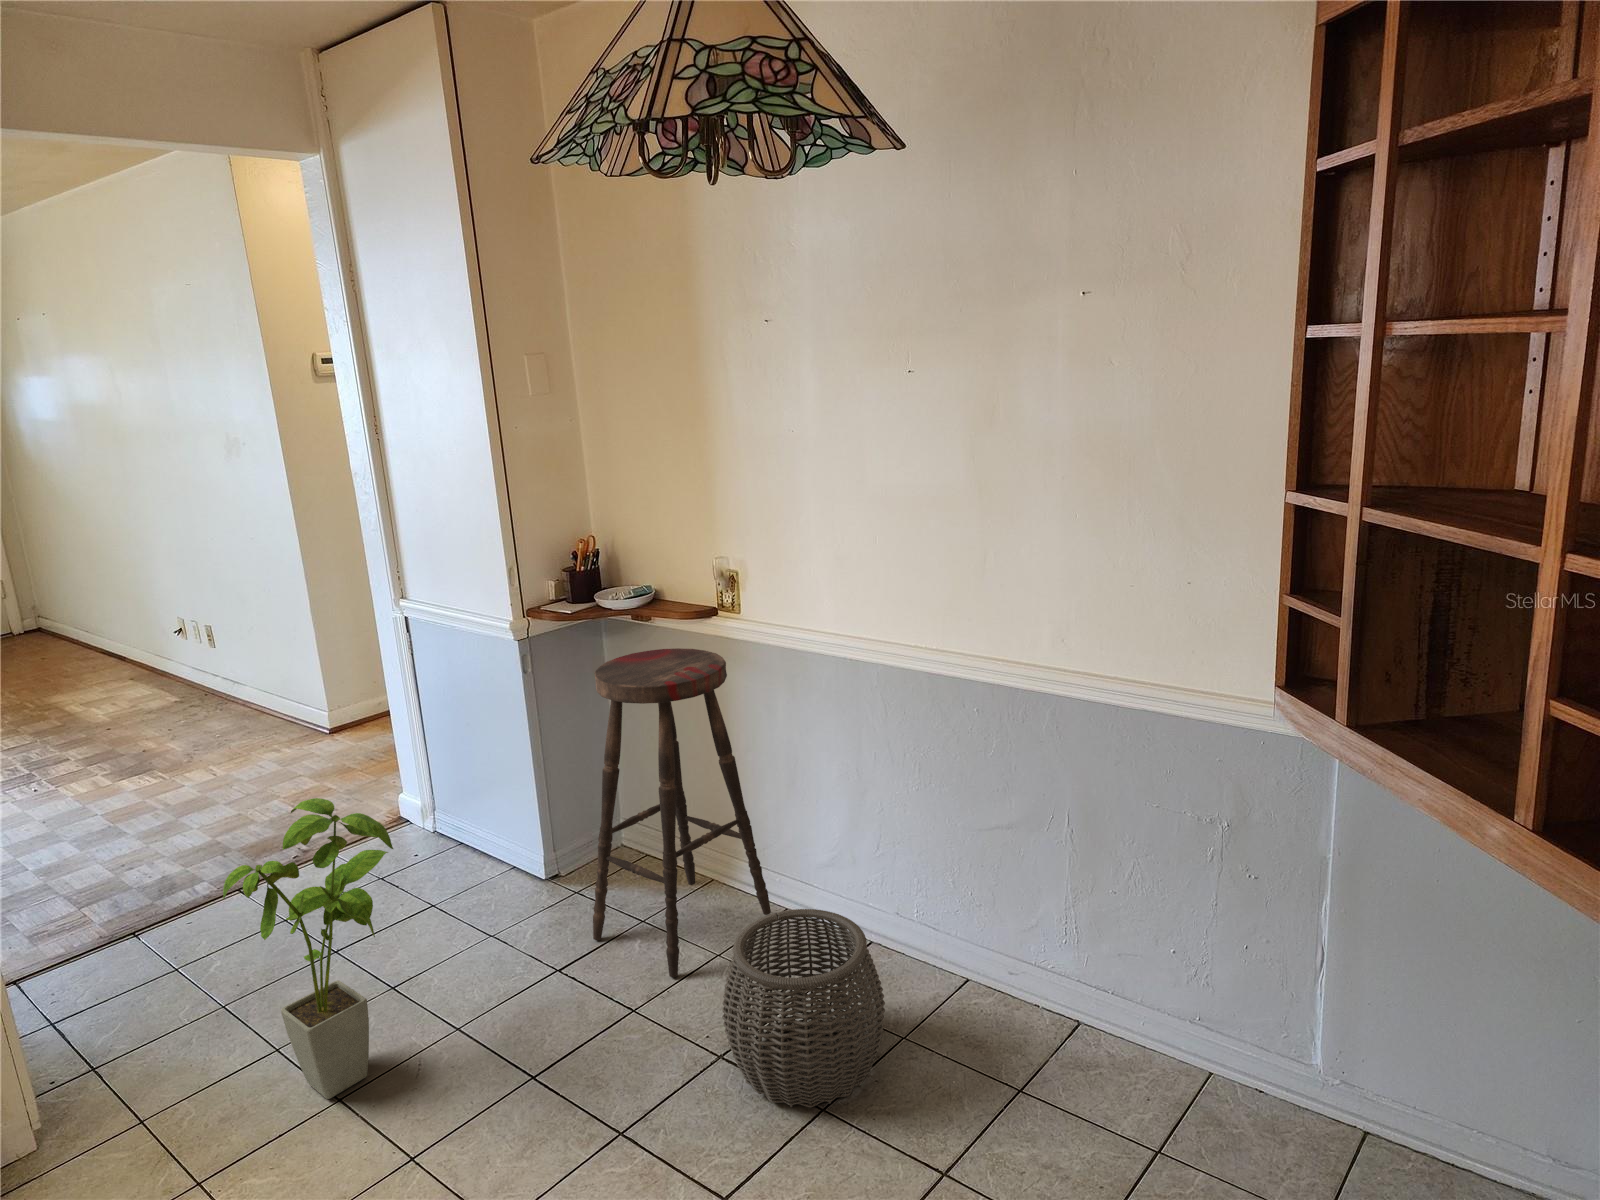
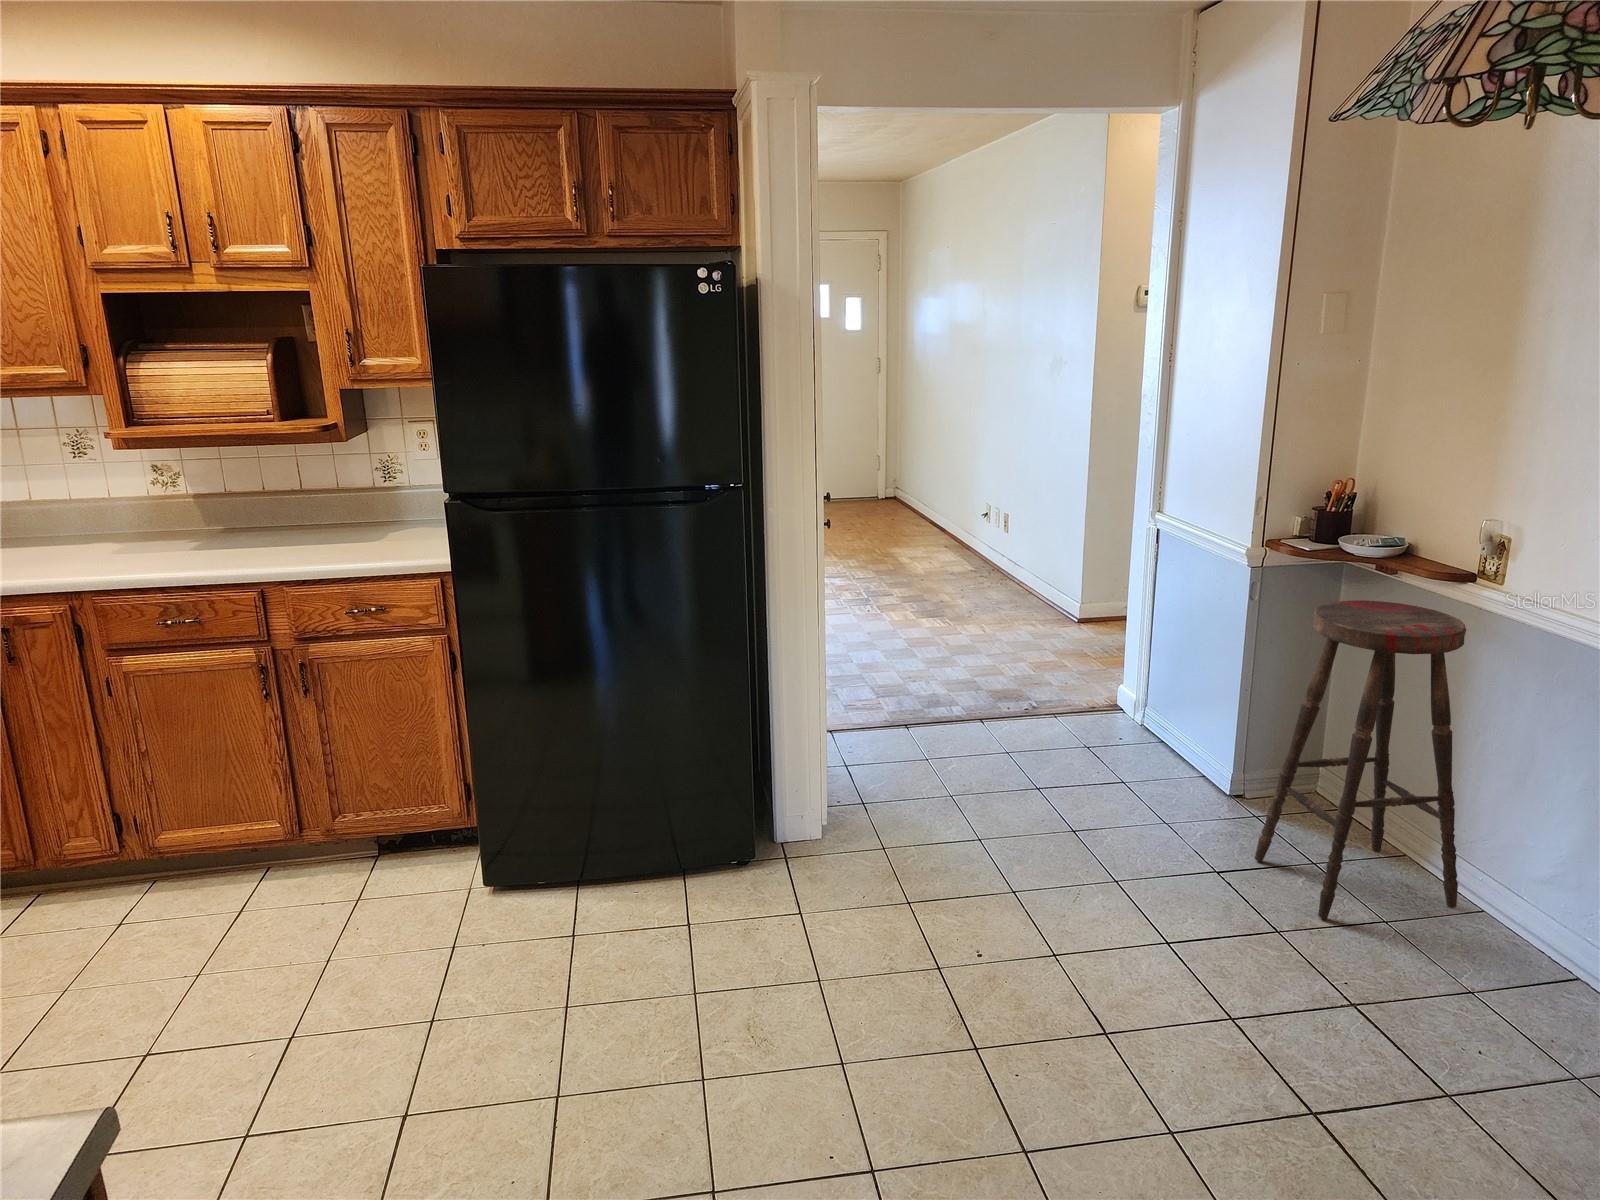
house plant: present [223,798,393,1099] -> none [967,647,1094,882]
woven basket: present [722,909,885,1107] -> none [1351,886,1548,1089]

